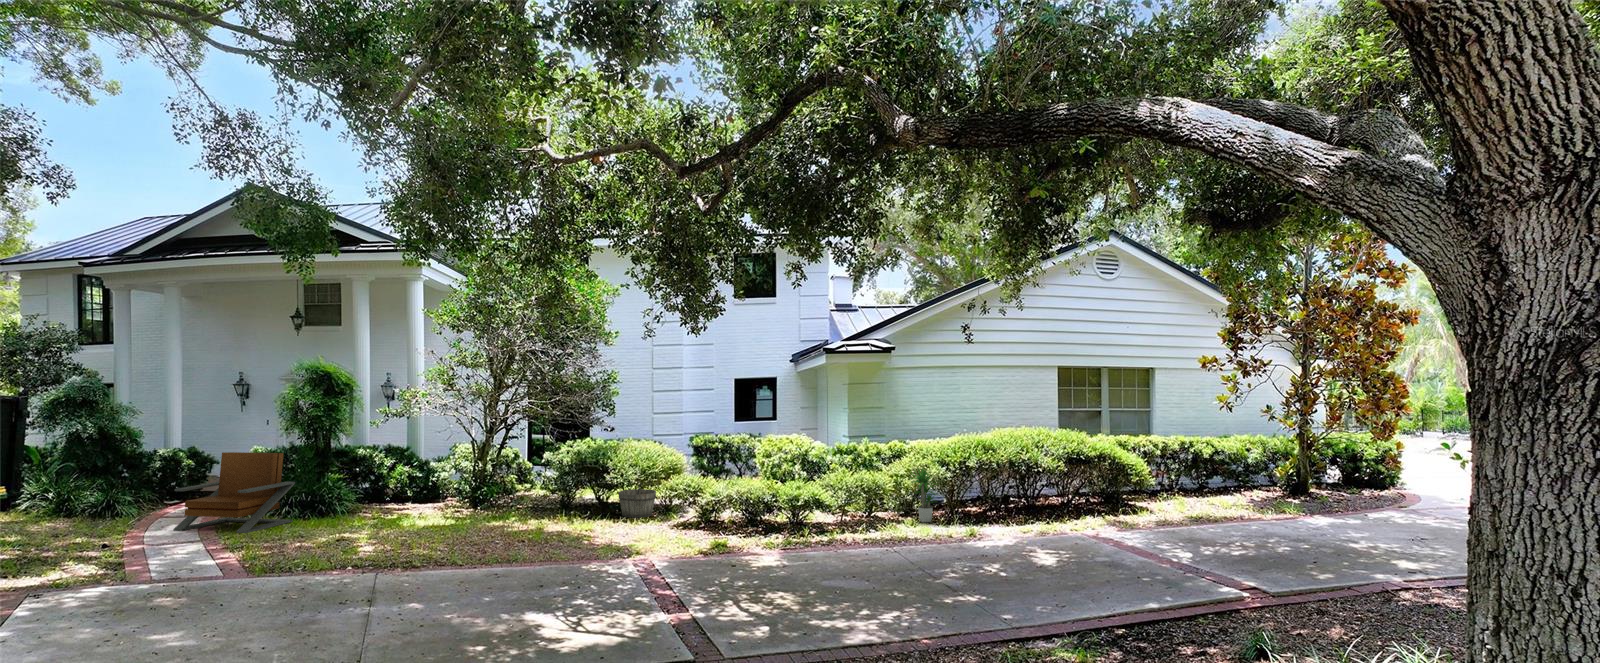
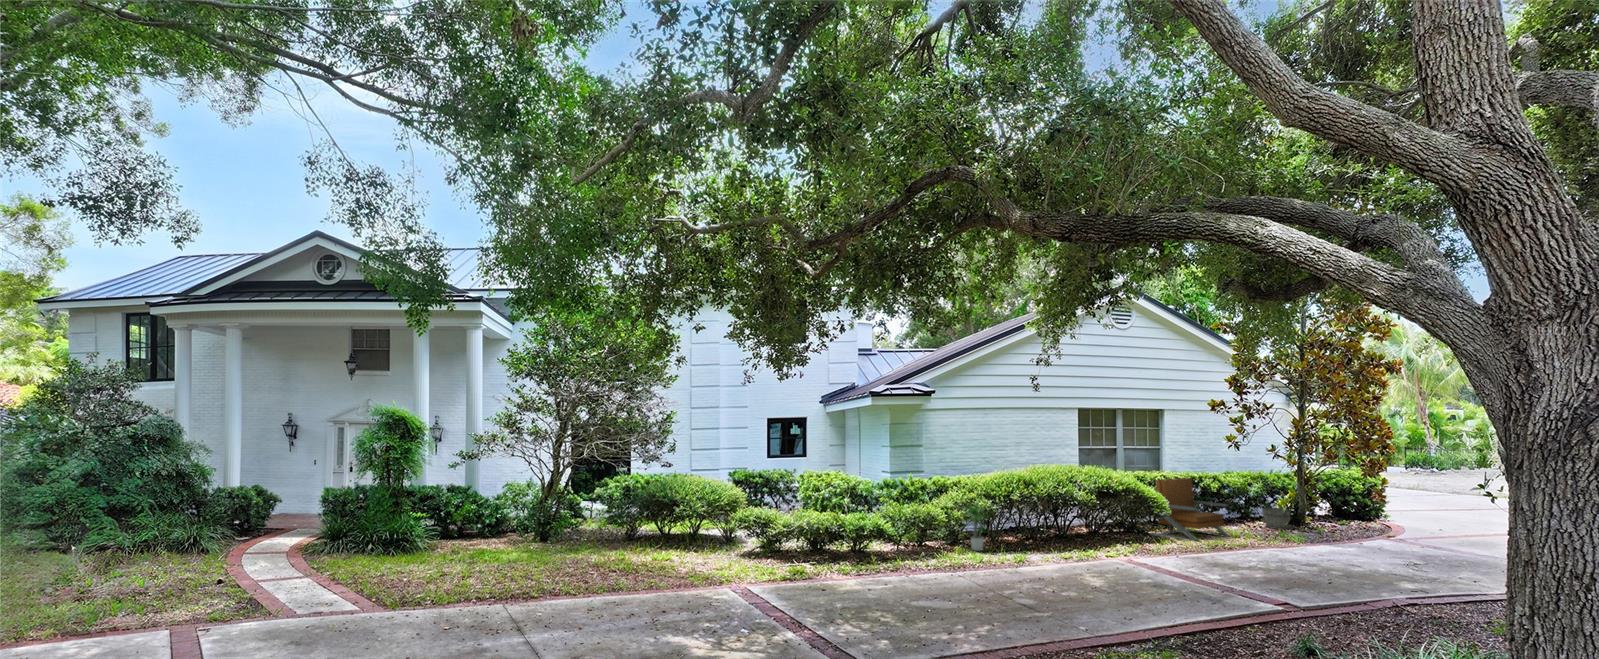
lounge chair: present [173,452,295,533] -> present [1151,478,1230,541]
wooden bucket: present [619,483,656,518] -> present [1262,508,1292,530]

